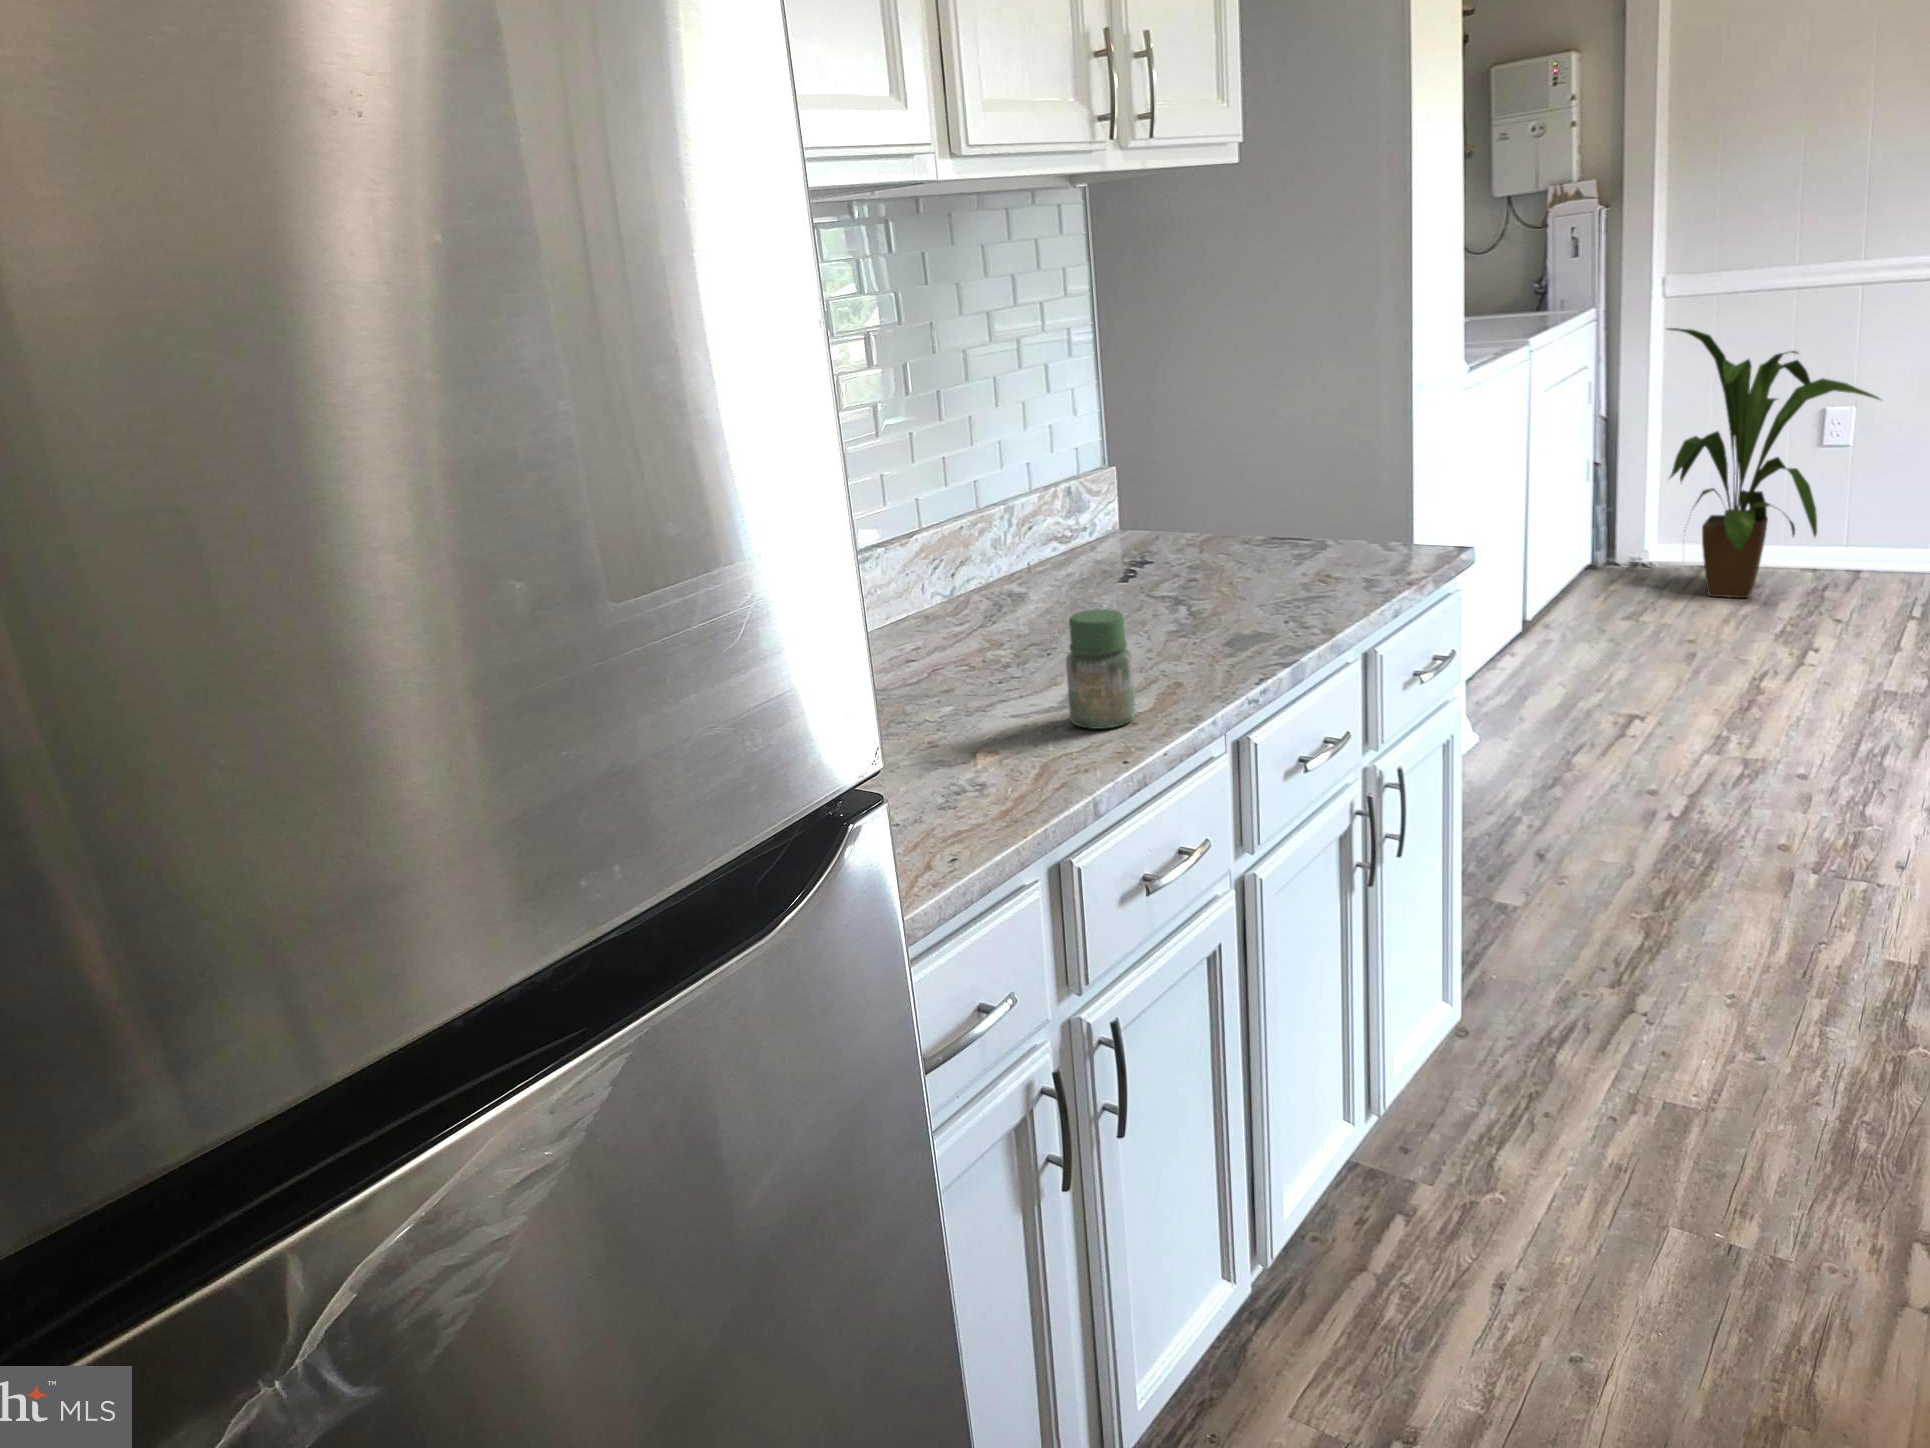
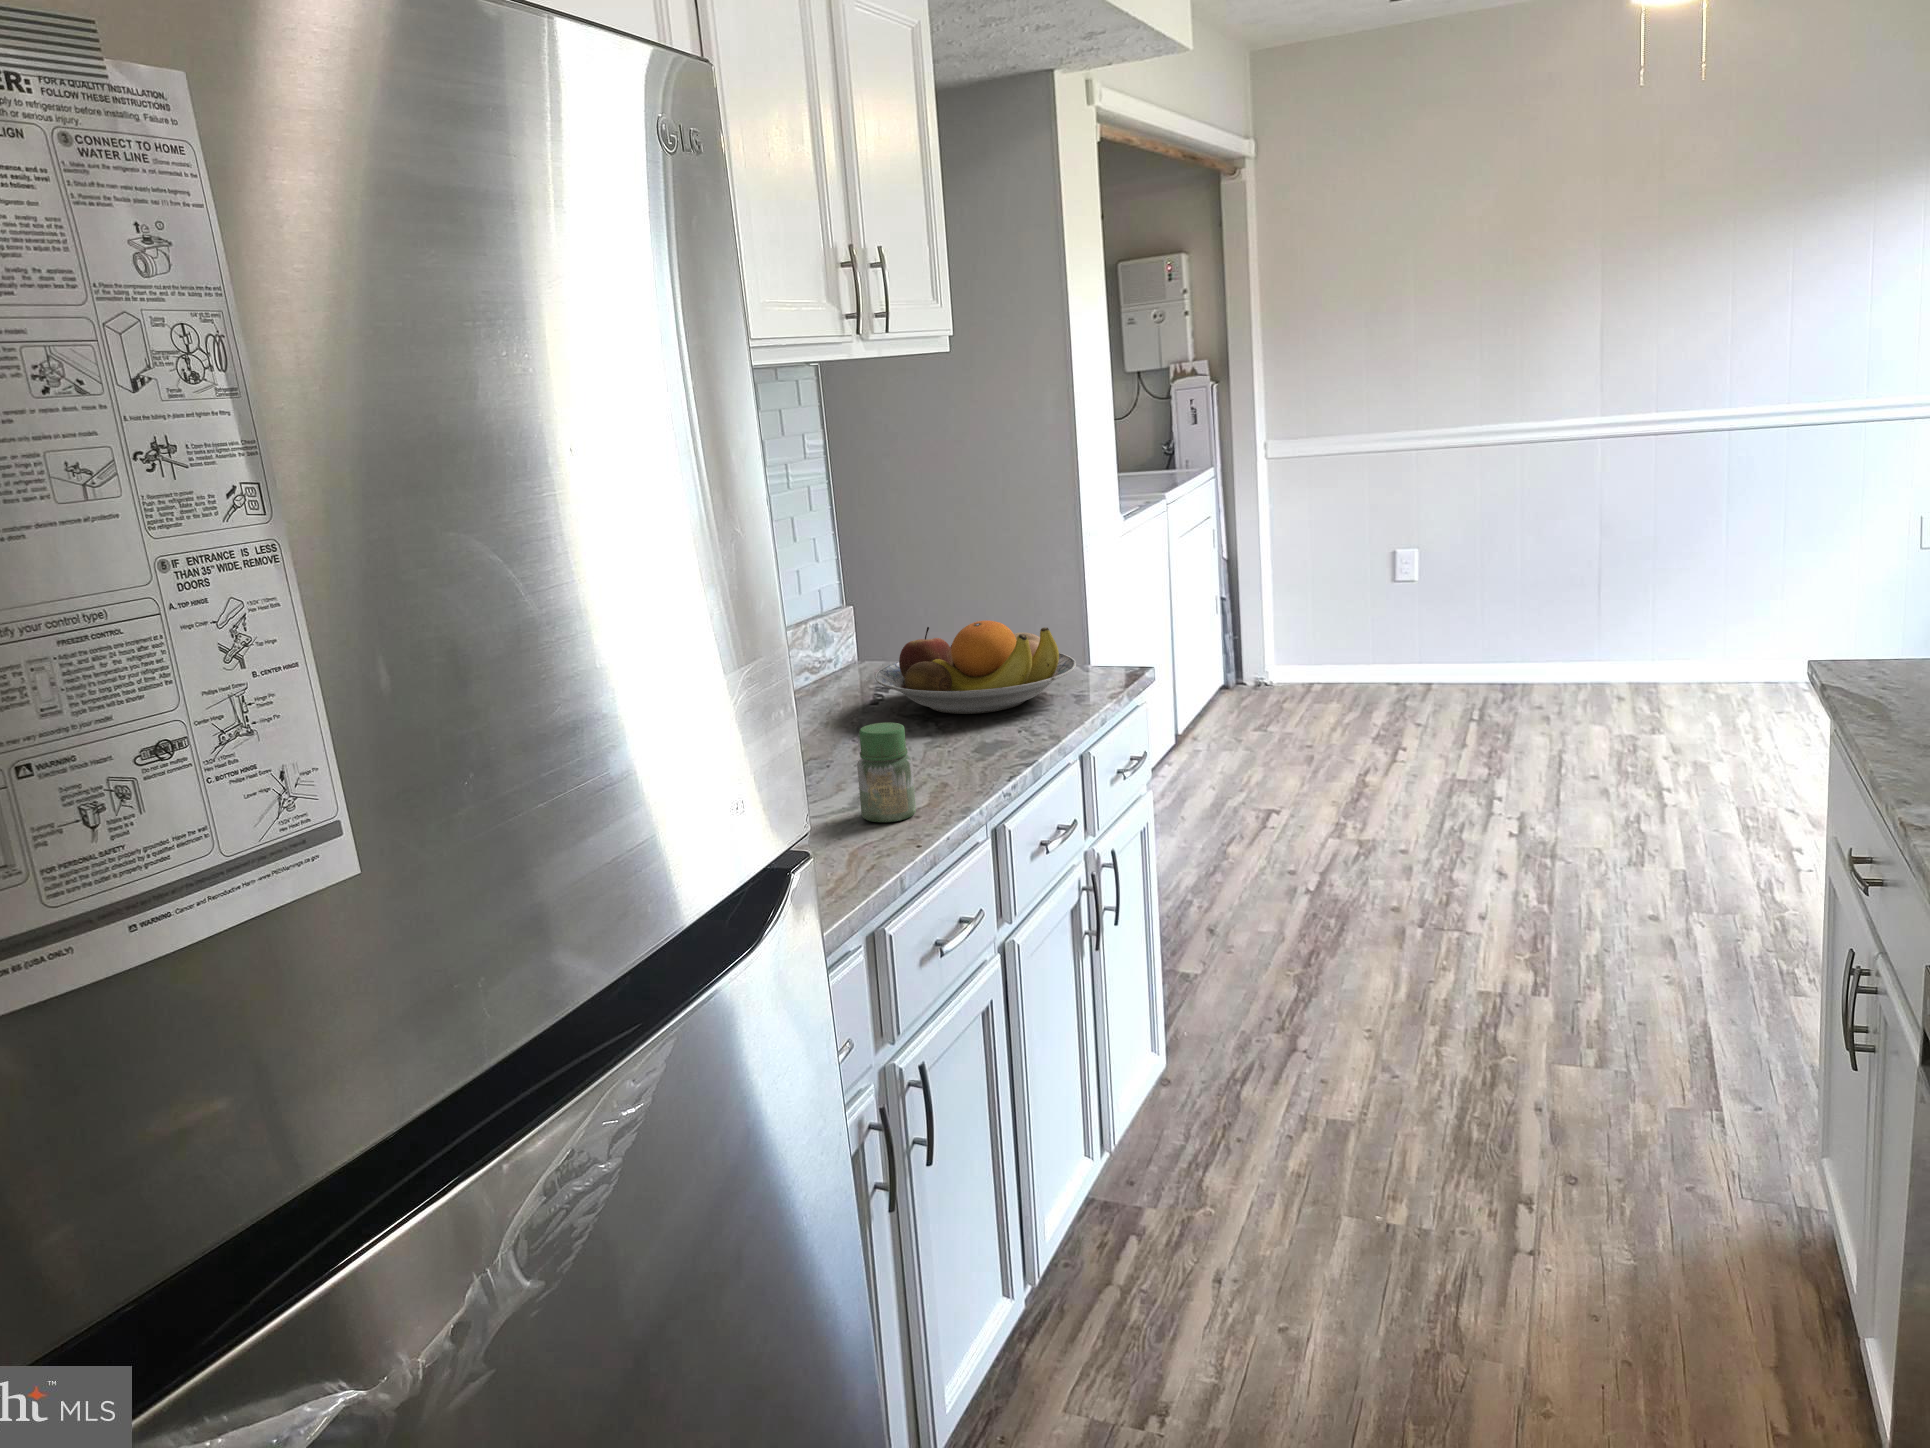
house plant: present [1668,328,1880,598] -> none [1269,485,1437,708]
fruit bowl: none [1123,487,1369,598] -> present [875,621,1076,714]

